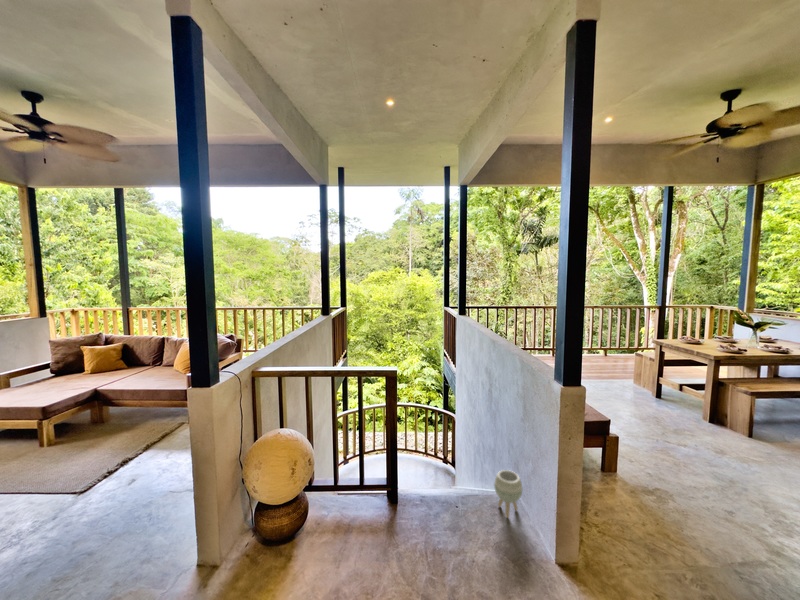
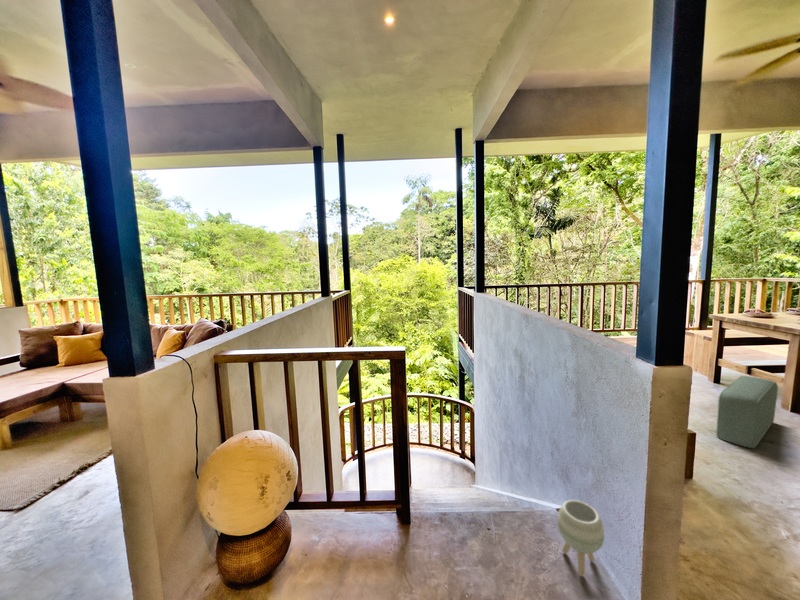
pouf: none [634,390,684,445] -> present [716,376,778,448]

